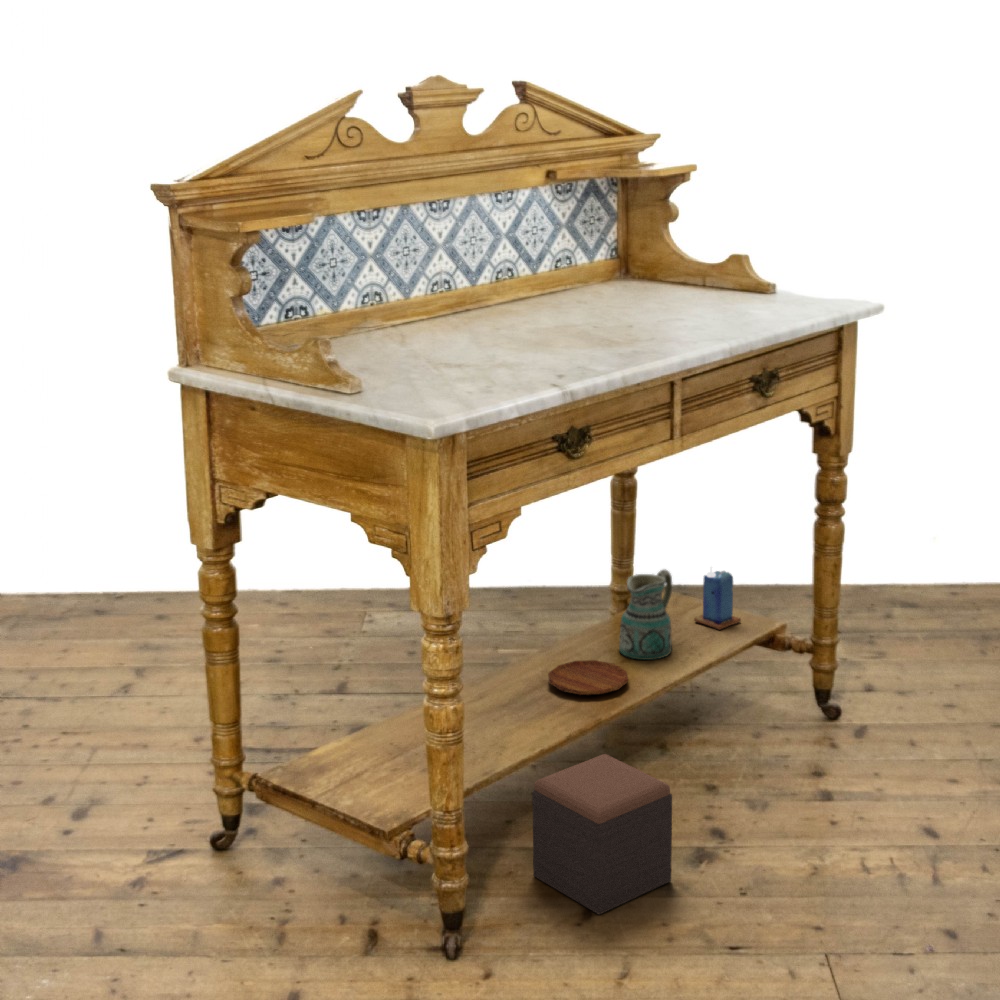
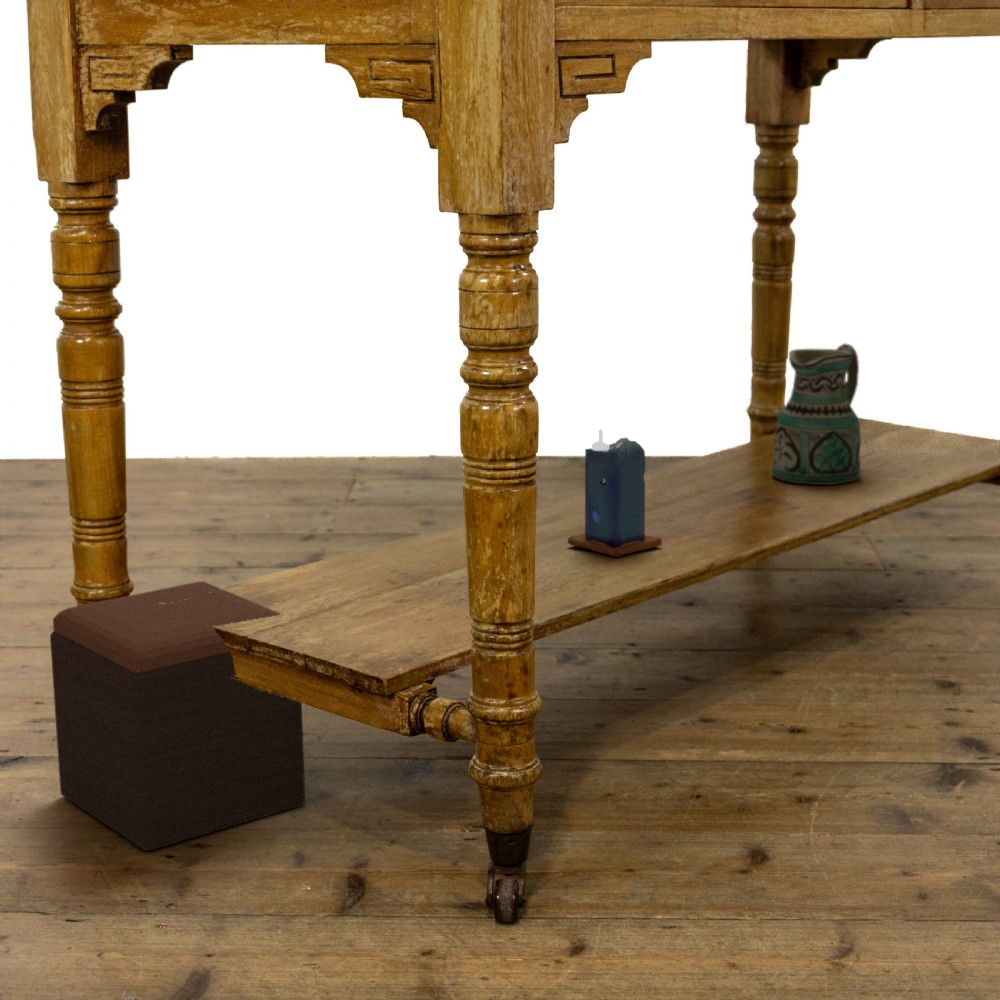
candle: present [694,567,741,630] -> present [568,429,662,557]
tray: present [548,660,628,695] -> none [661,477,800,516]
footstool: present [532,754,672,915] -> present [50,582,305,851]

